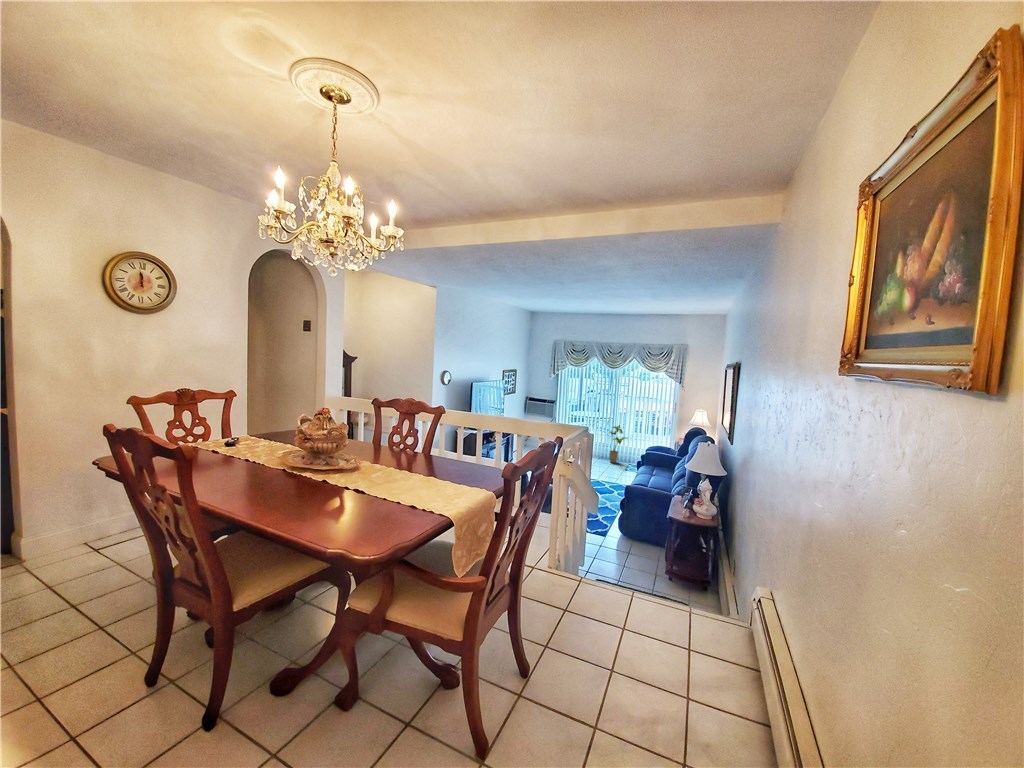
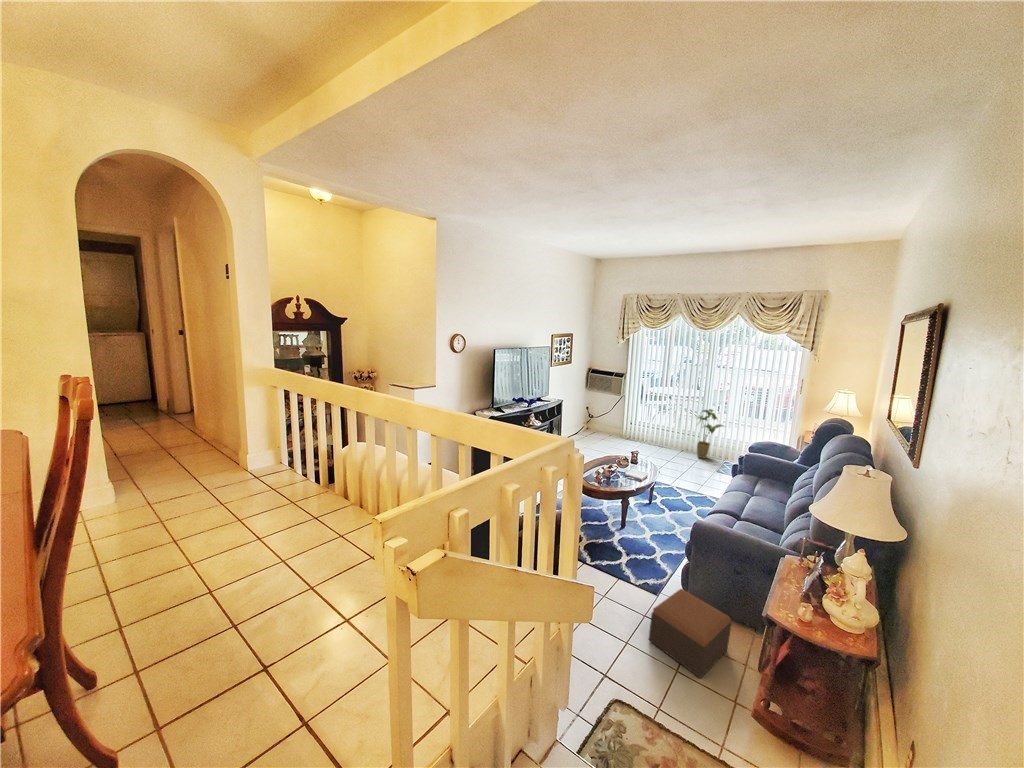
footstool: none [606,526,650,568] -> present [649,589,731,678]

